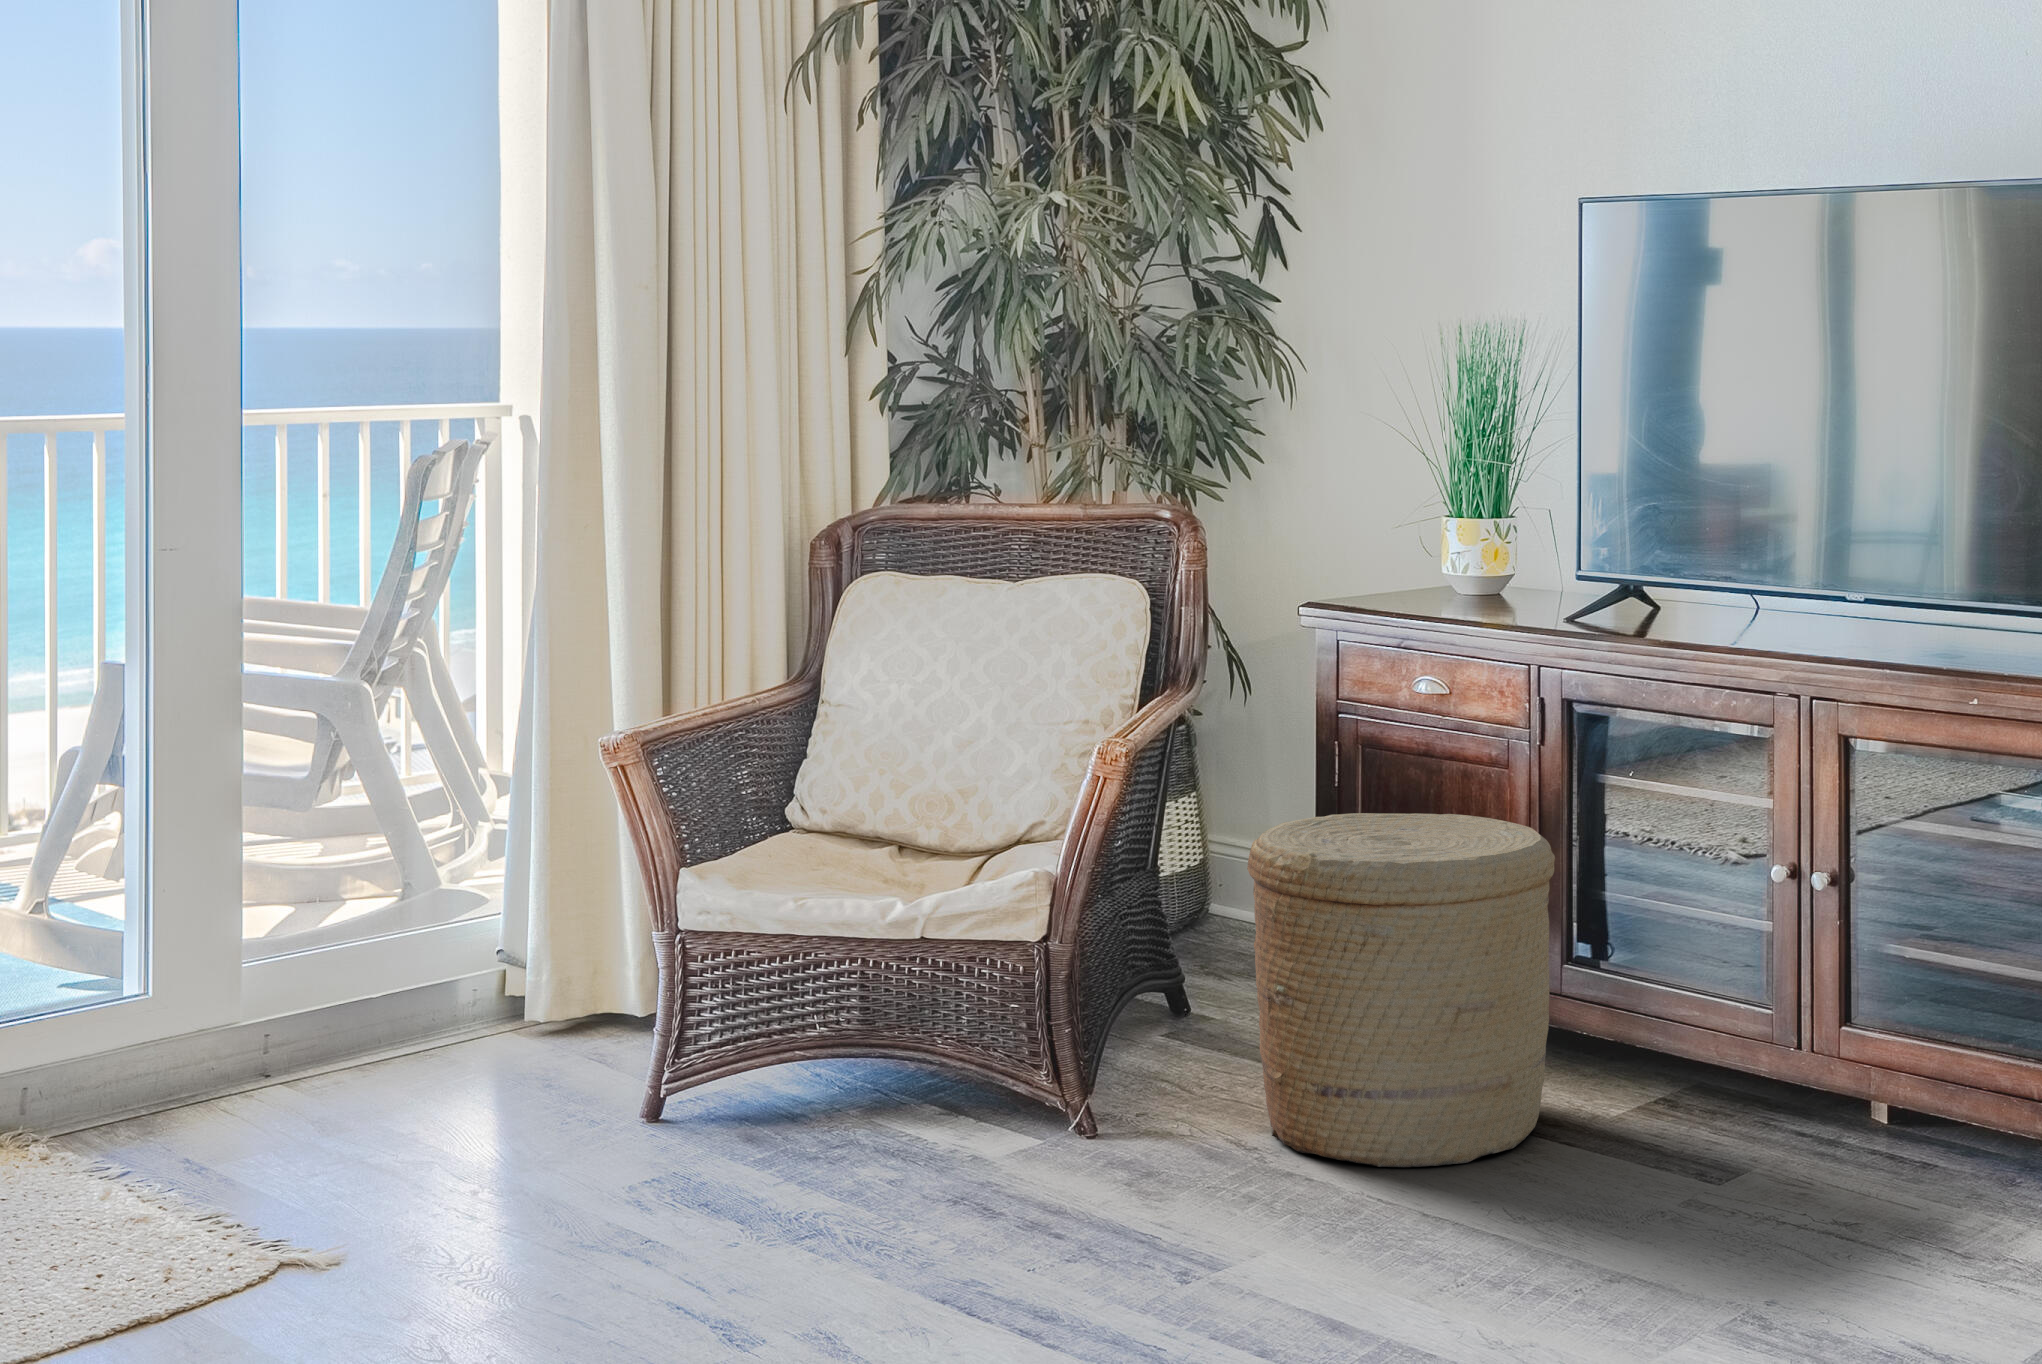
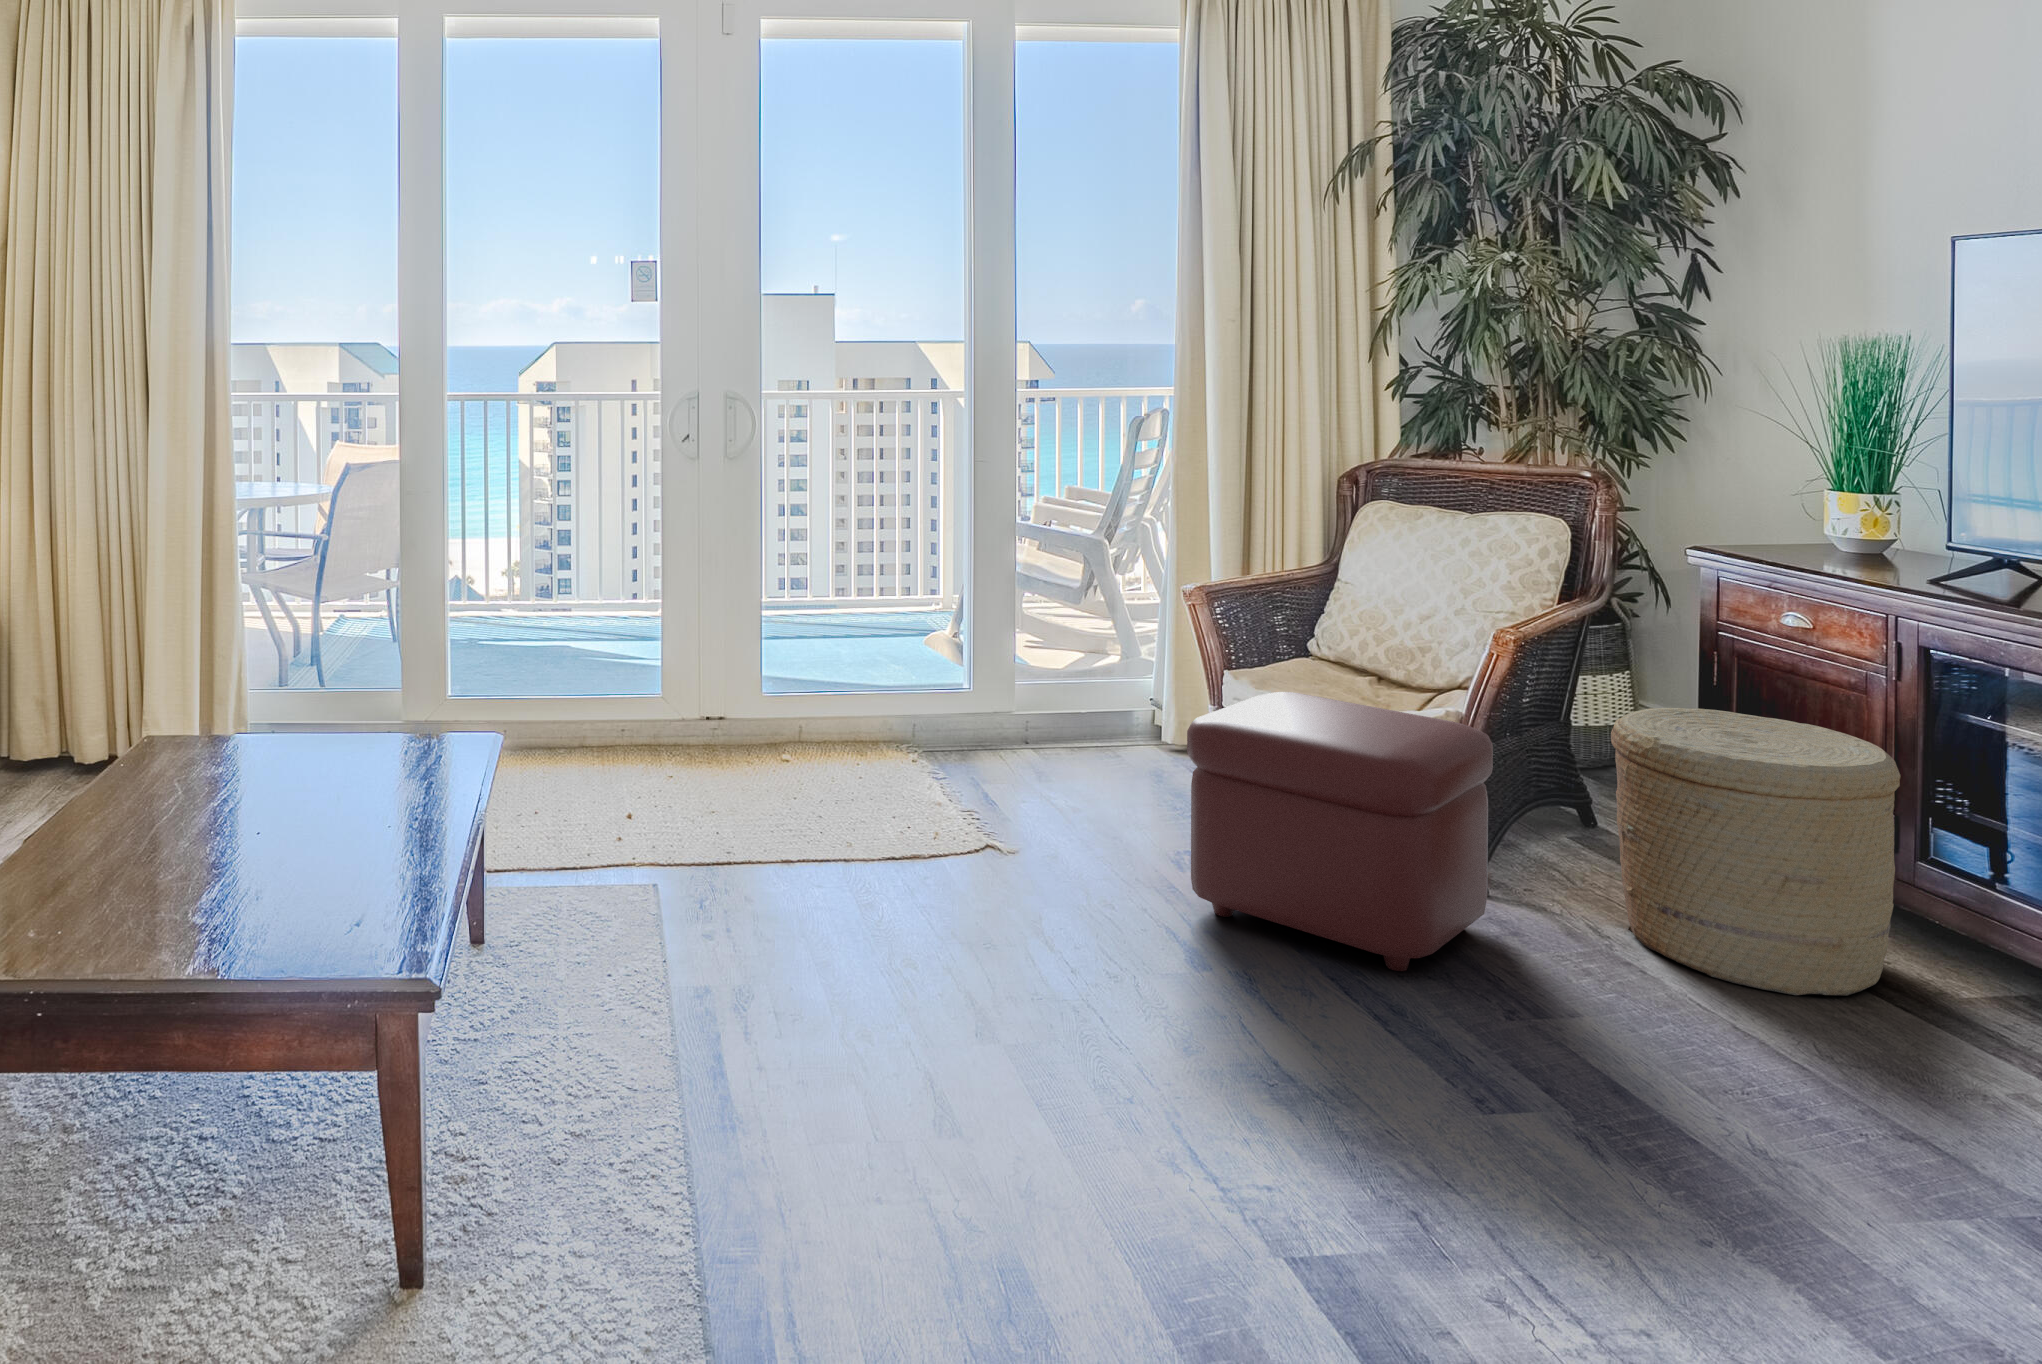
ottoman: none [683,877,1120,1269] -> present [1187,692,1493,971]

